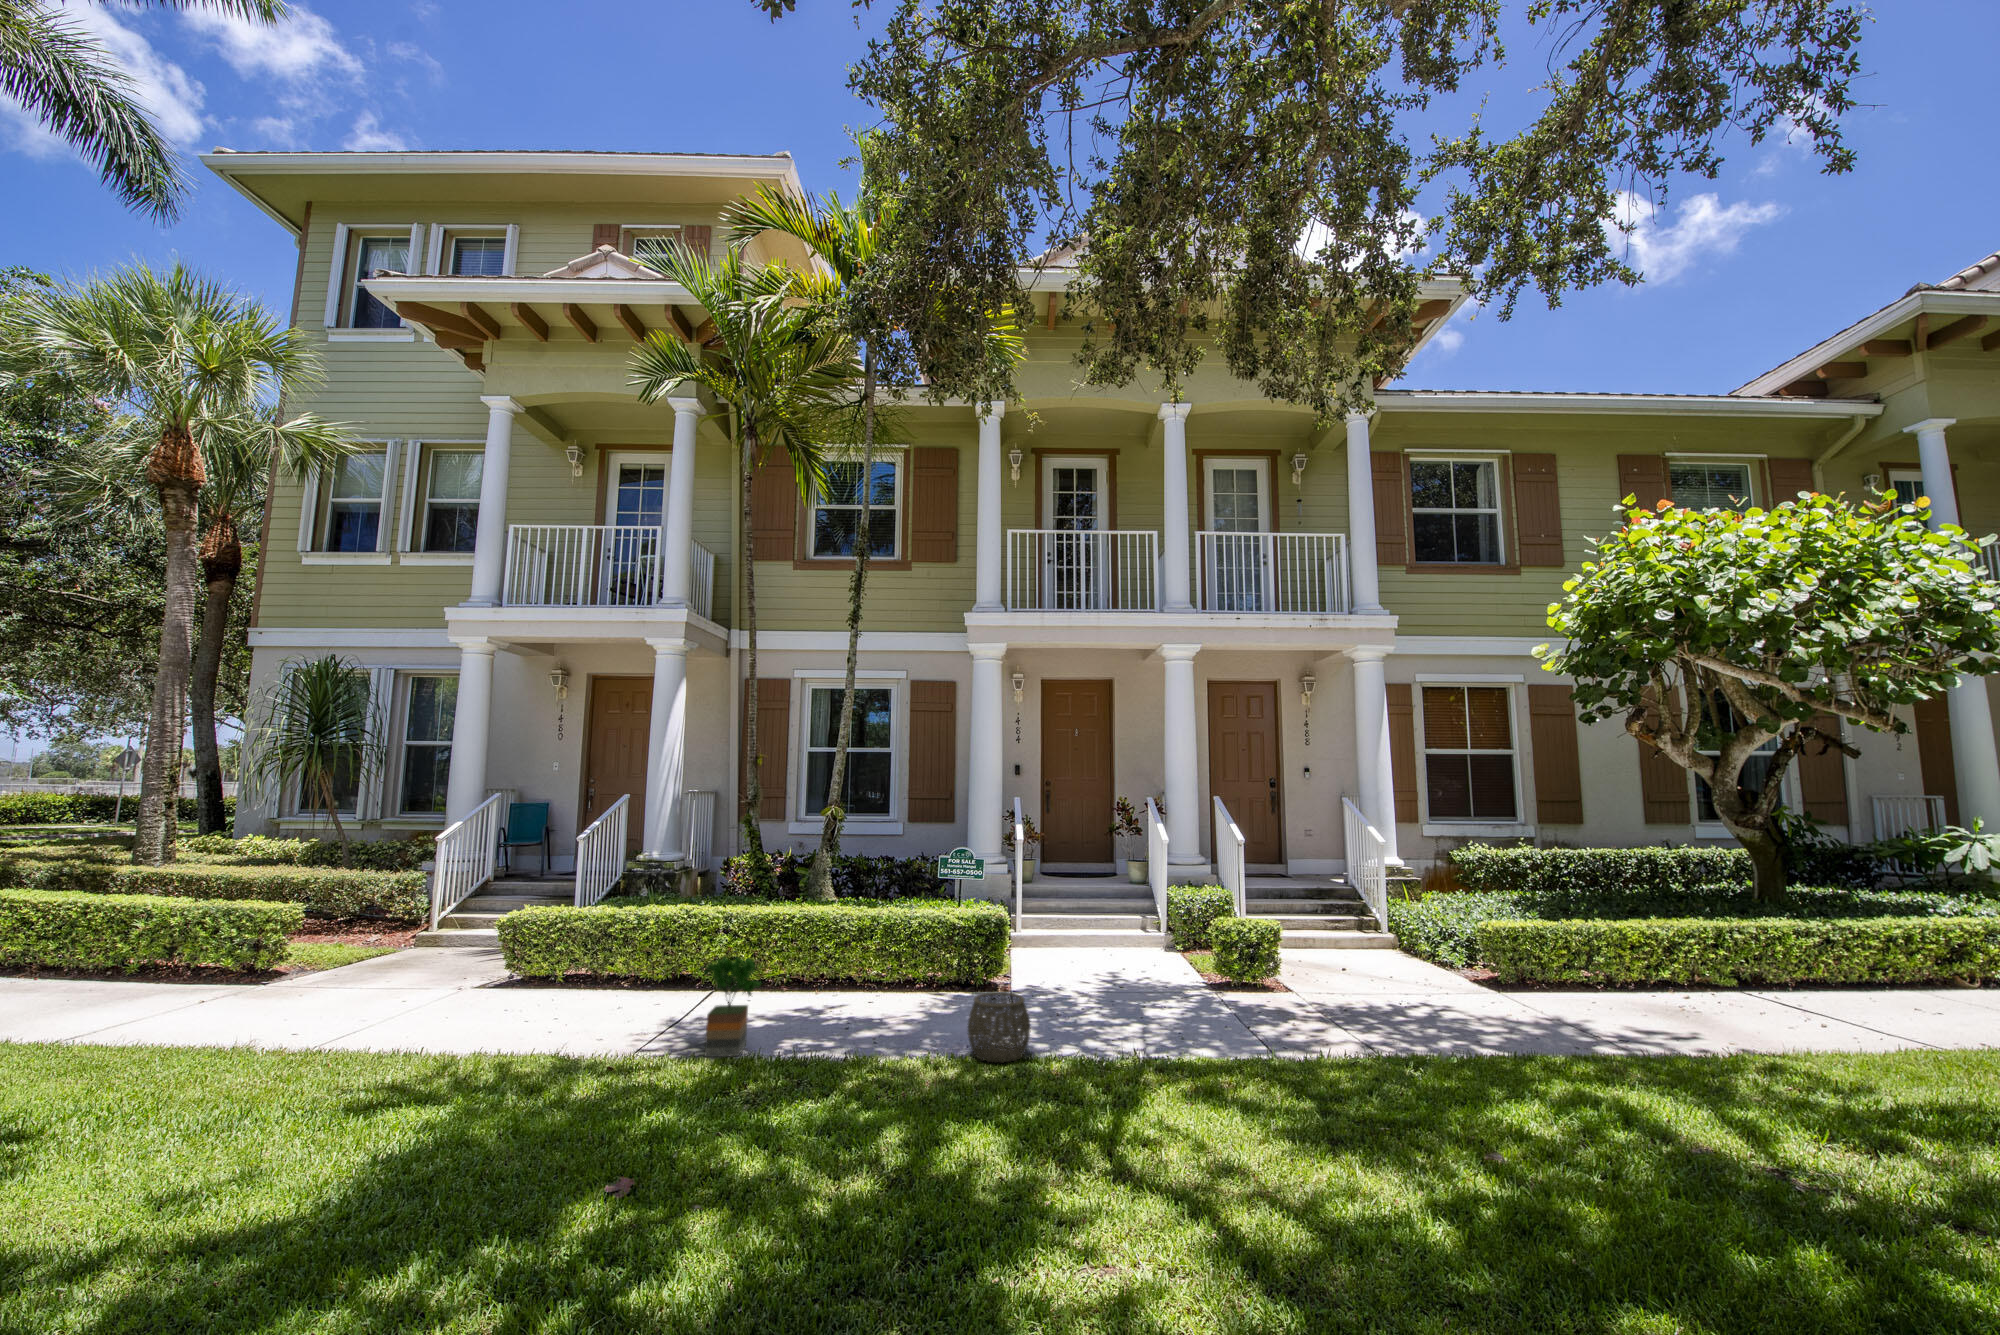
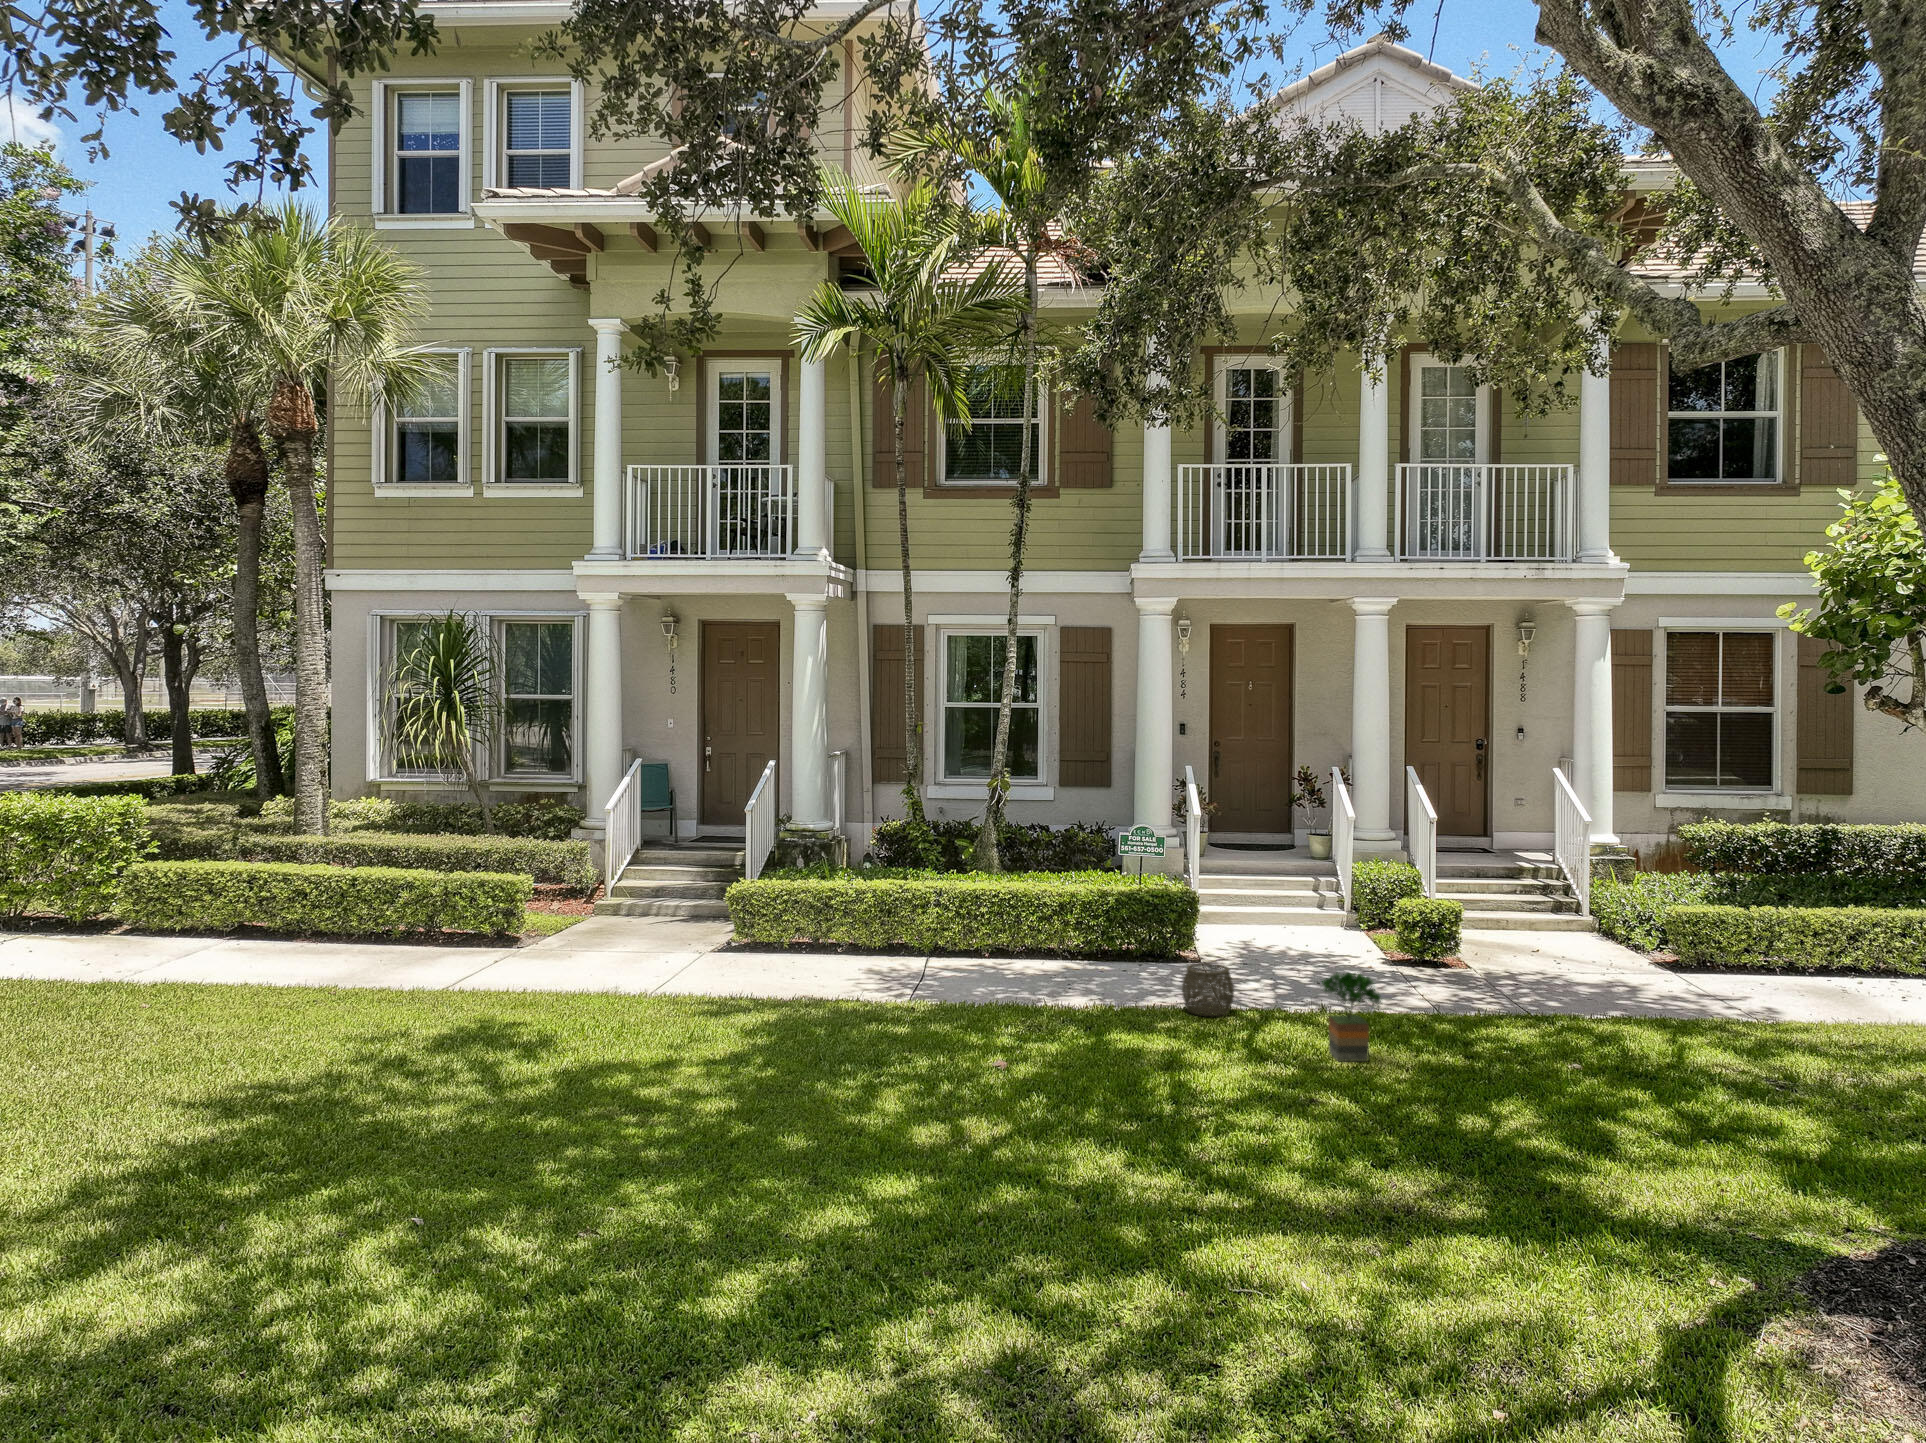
potted tree: present [704,957,760,1057] -> present [1322,973,1382,1061]

